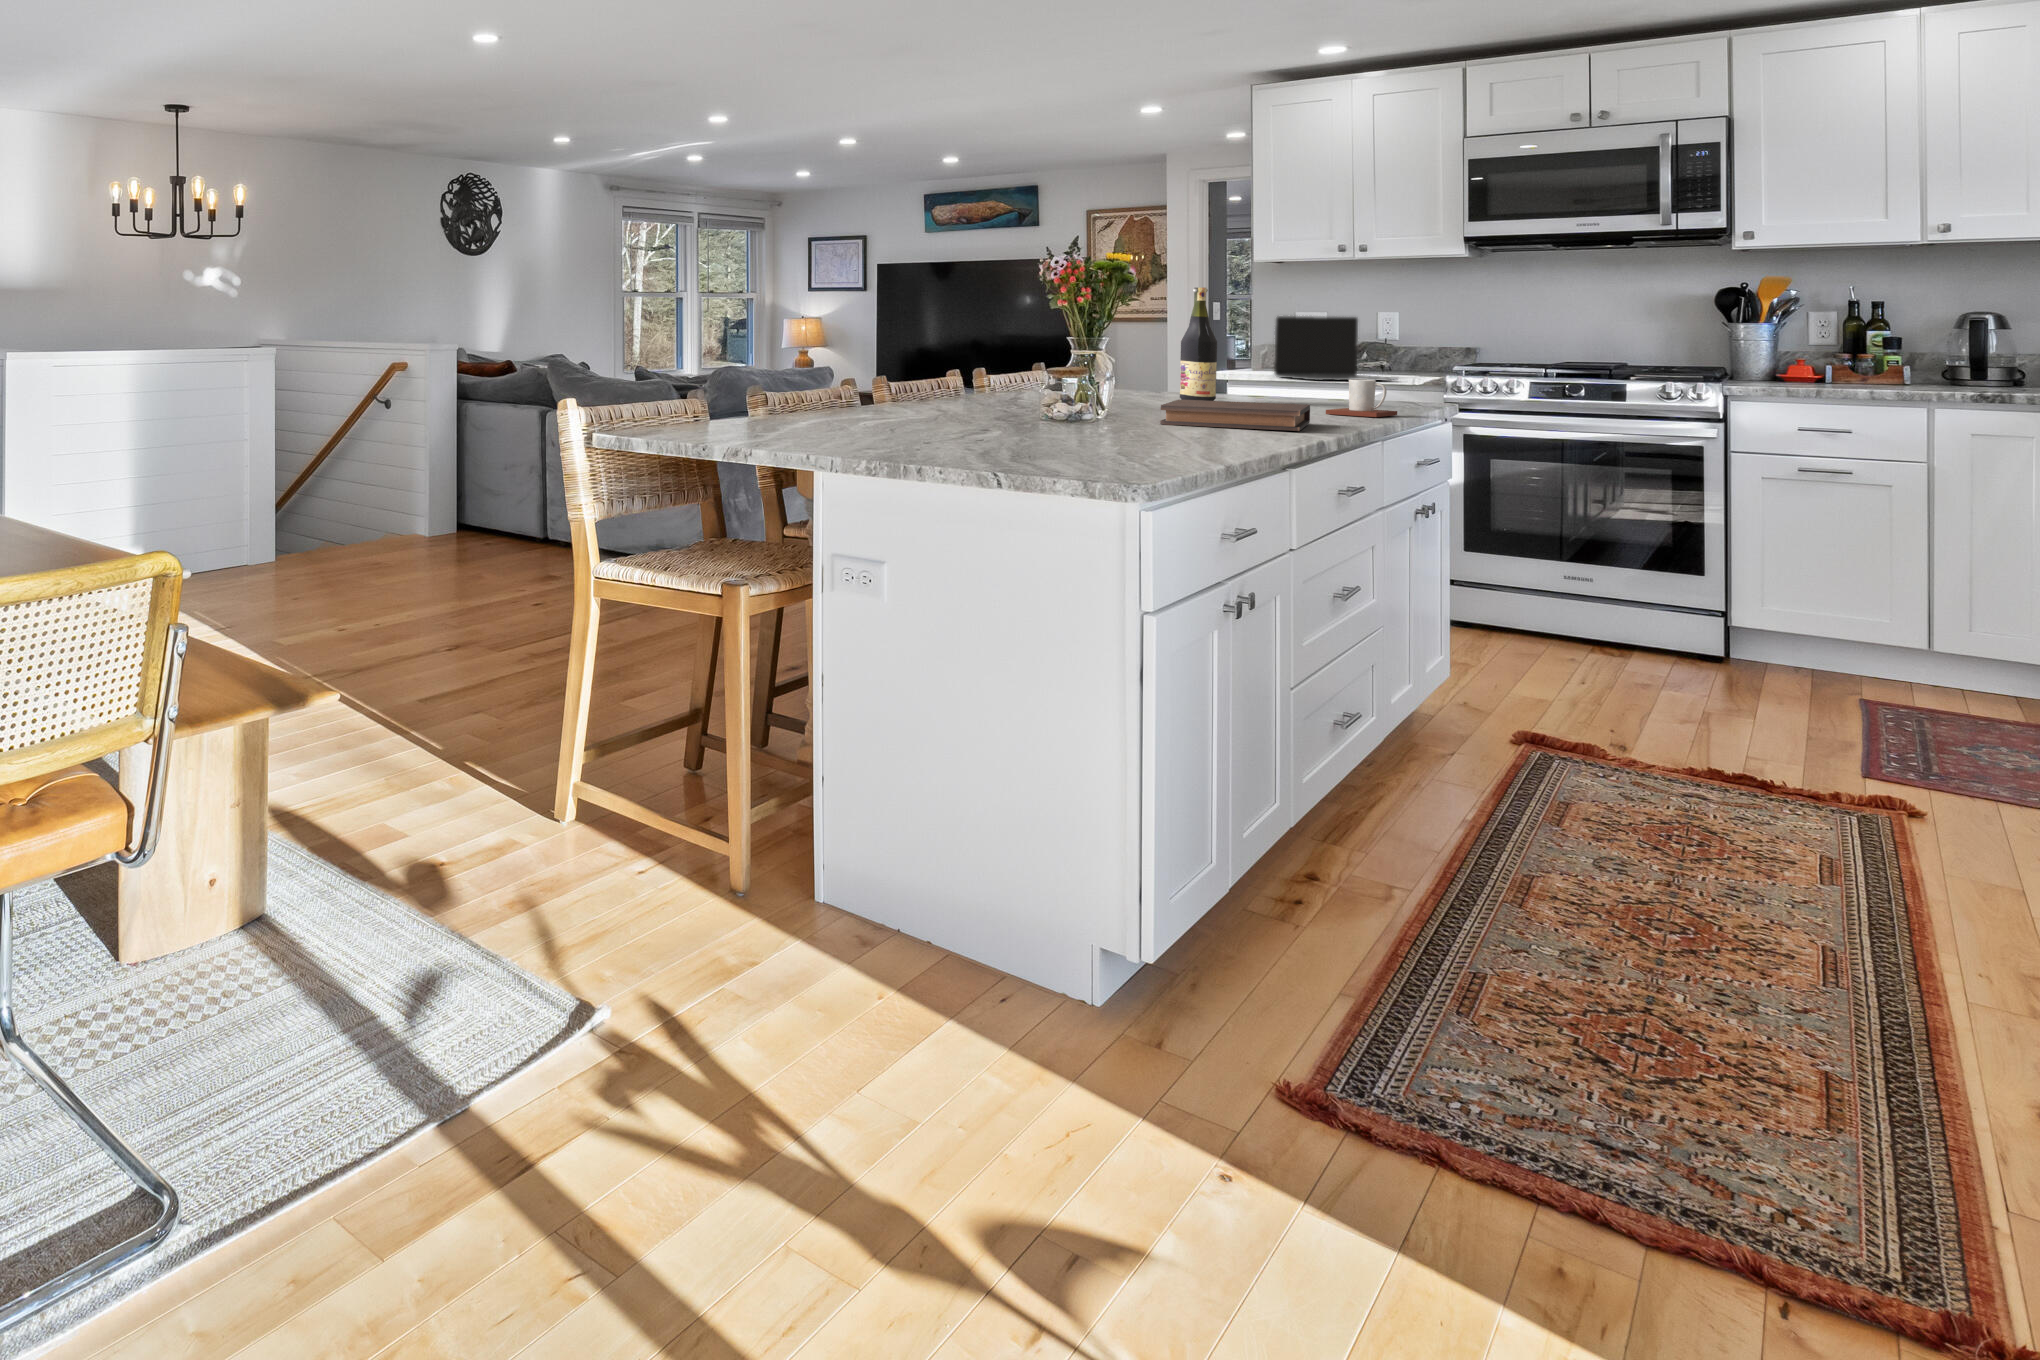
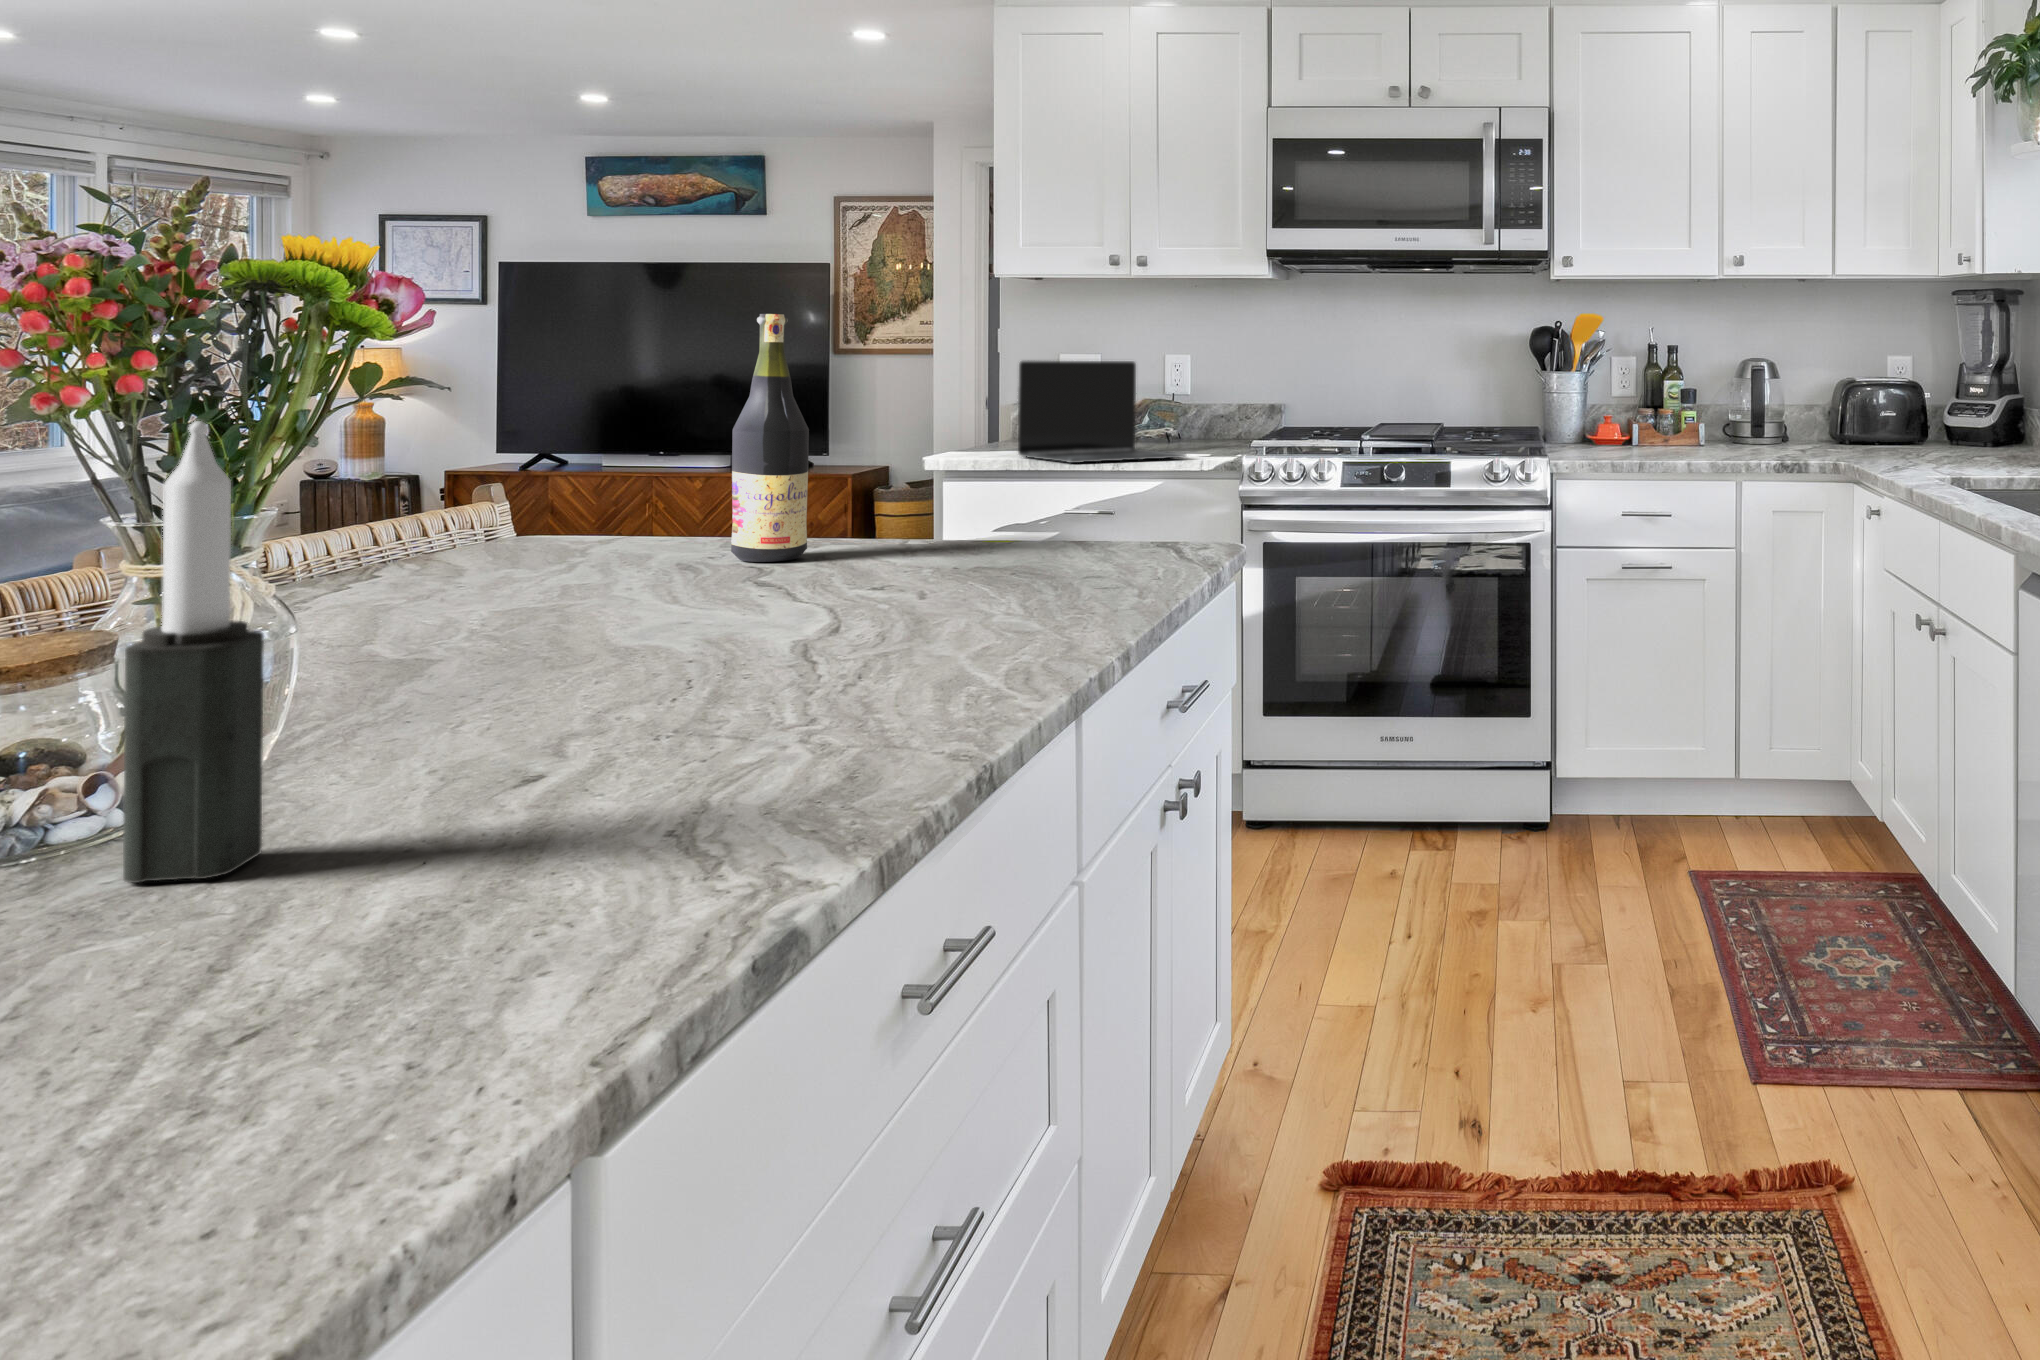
candle: none [1134,316,1163,438] -> present [123,421,264,883]
mug: present [1326,379,1397,417] -> none [992,509,1125,592]
book: present [1160,400,1310,431] -> none [467,604,912,713]

